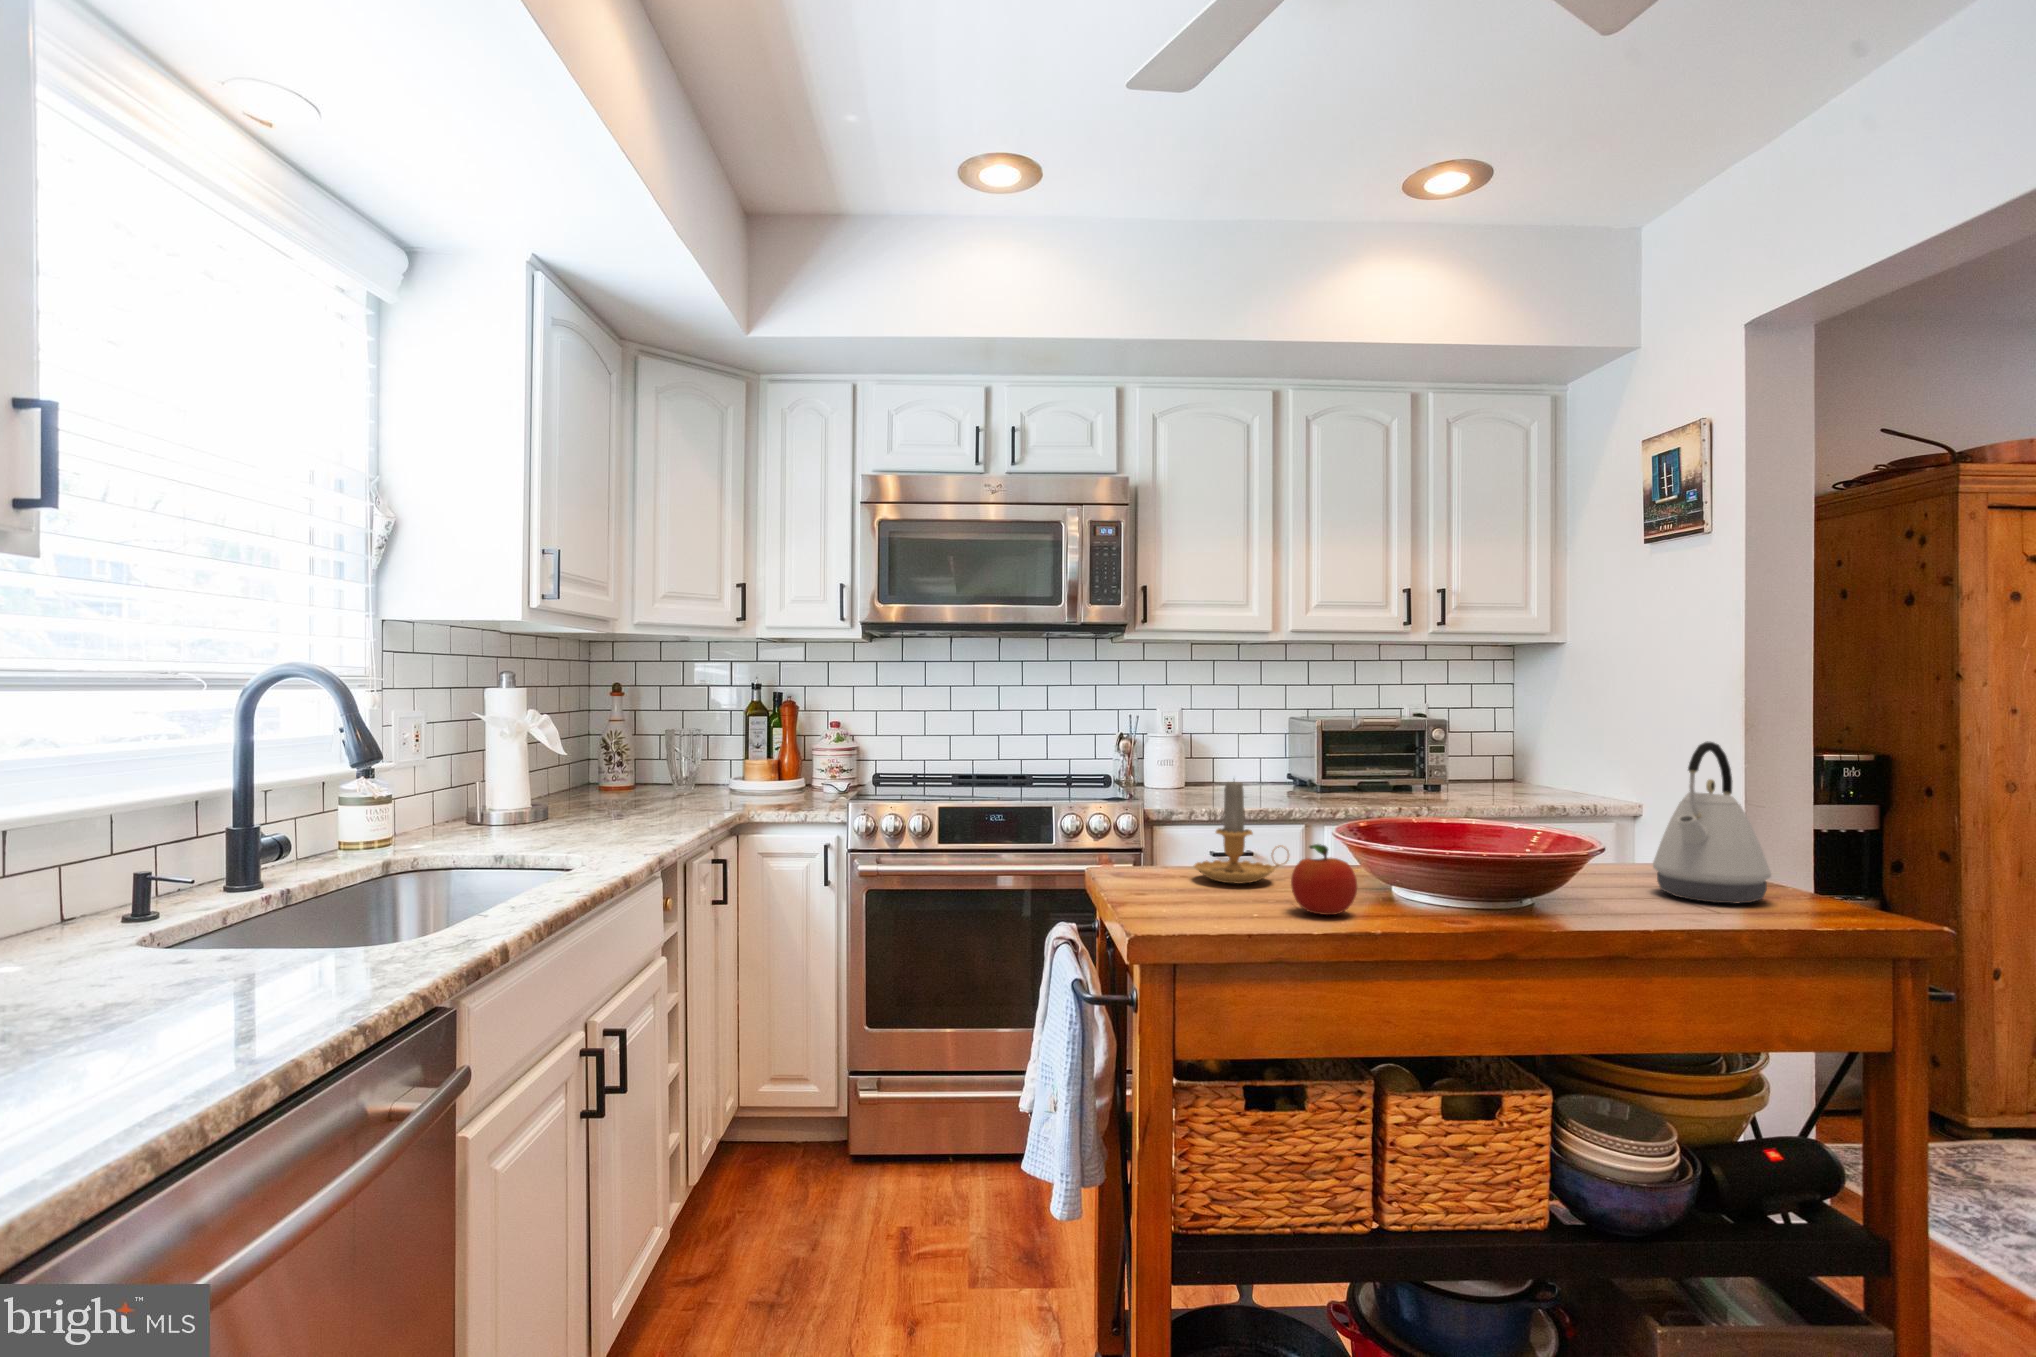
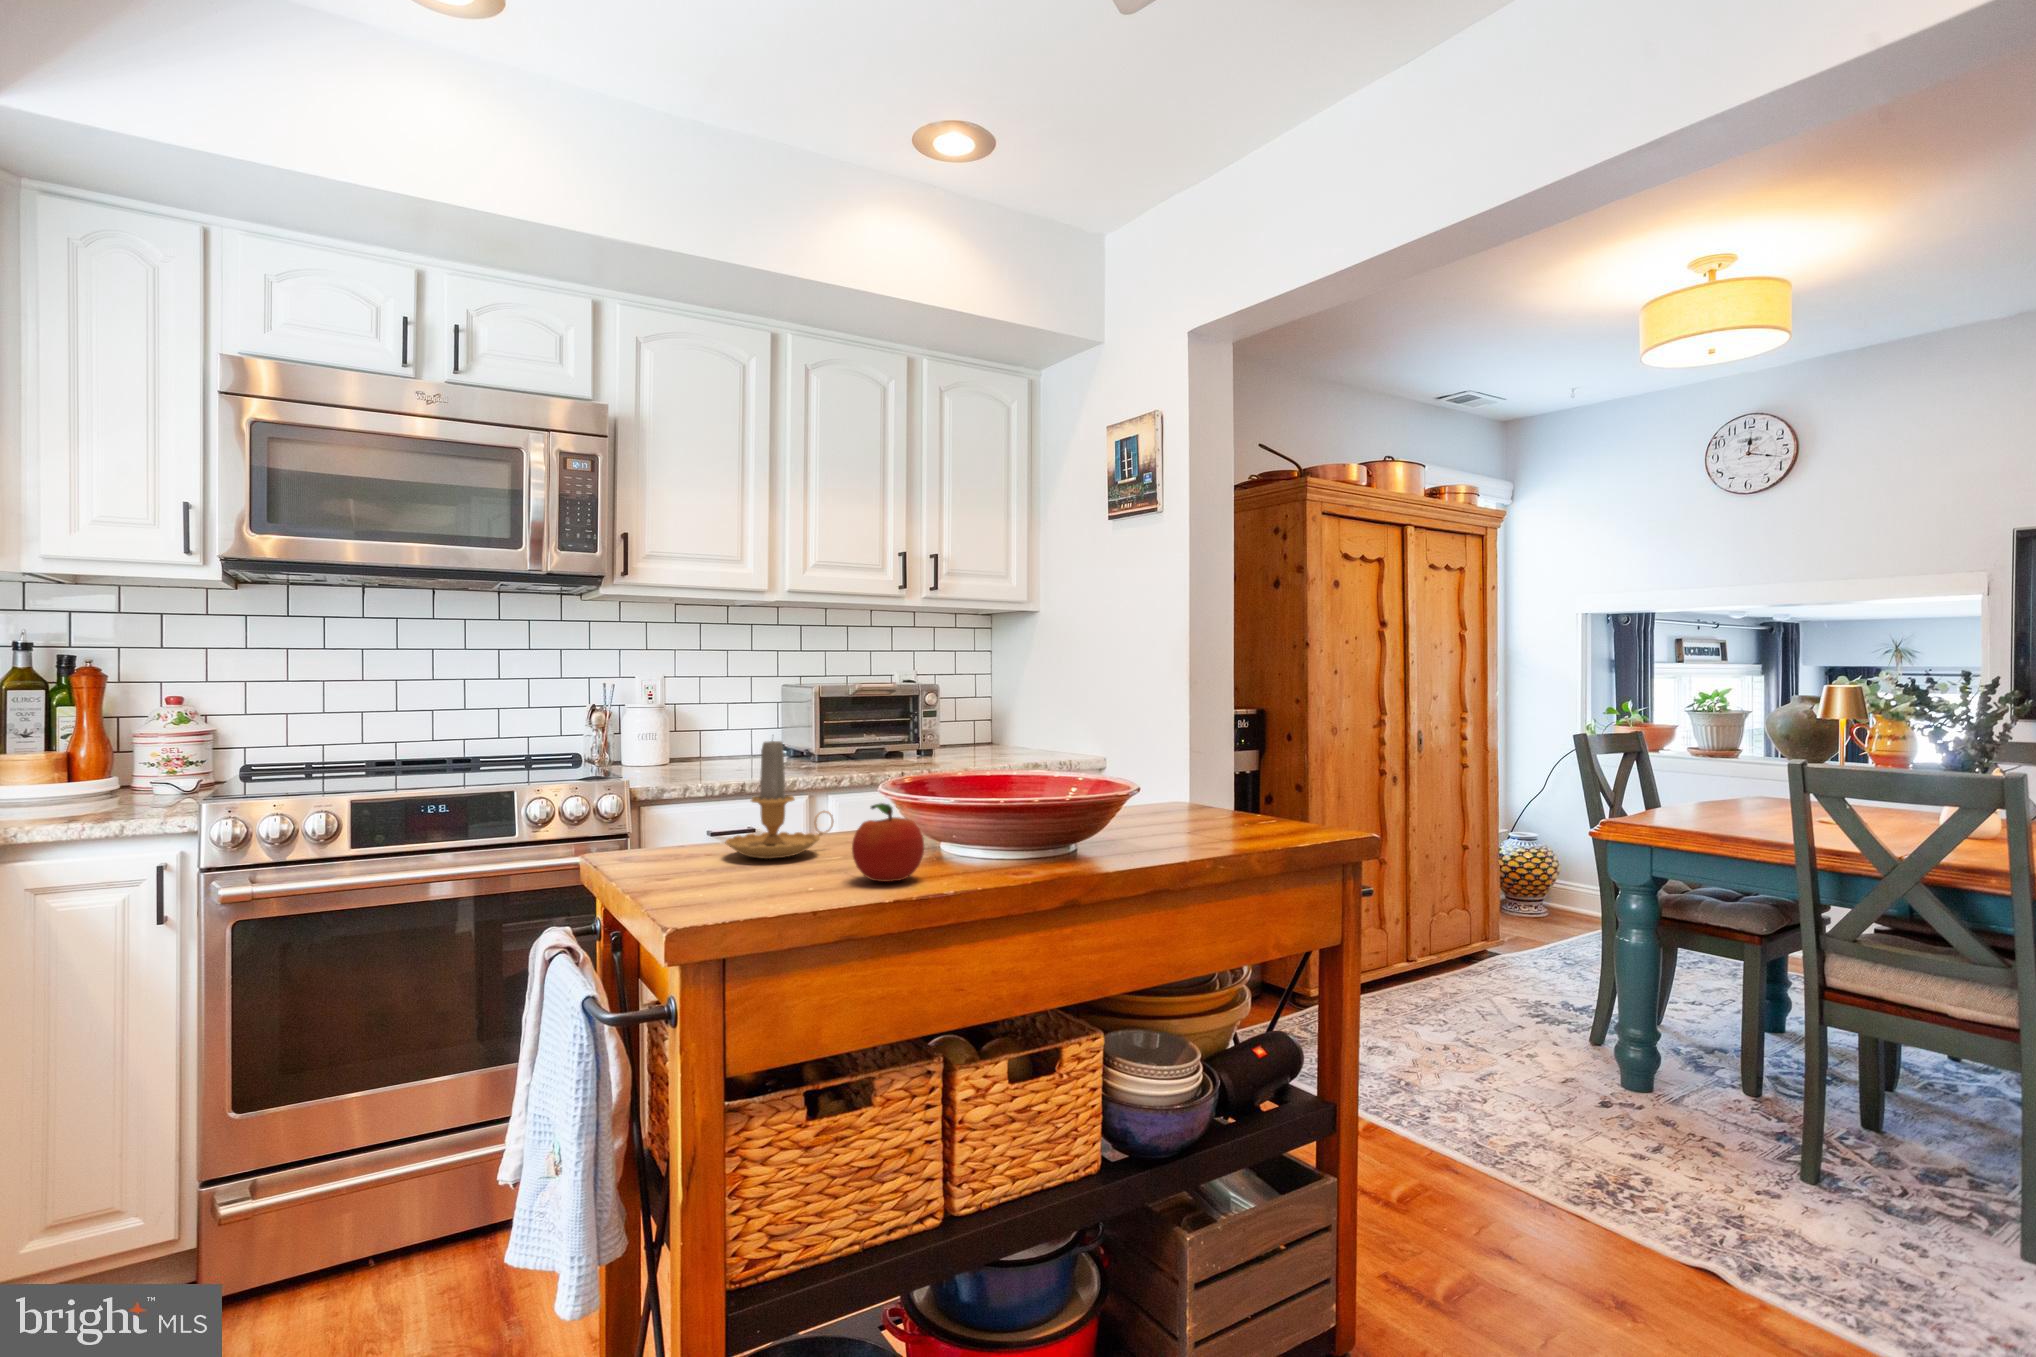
kettle: present [1653,741,1771,904] -> none [1164,685,1256,832]

